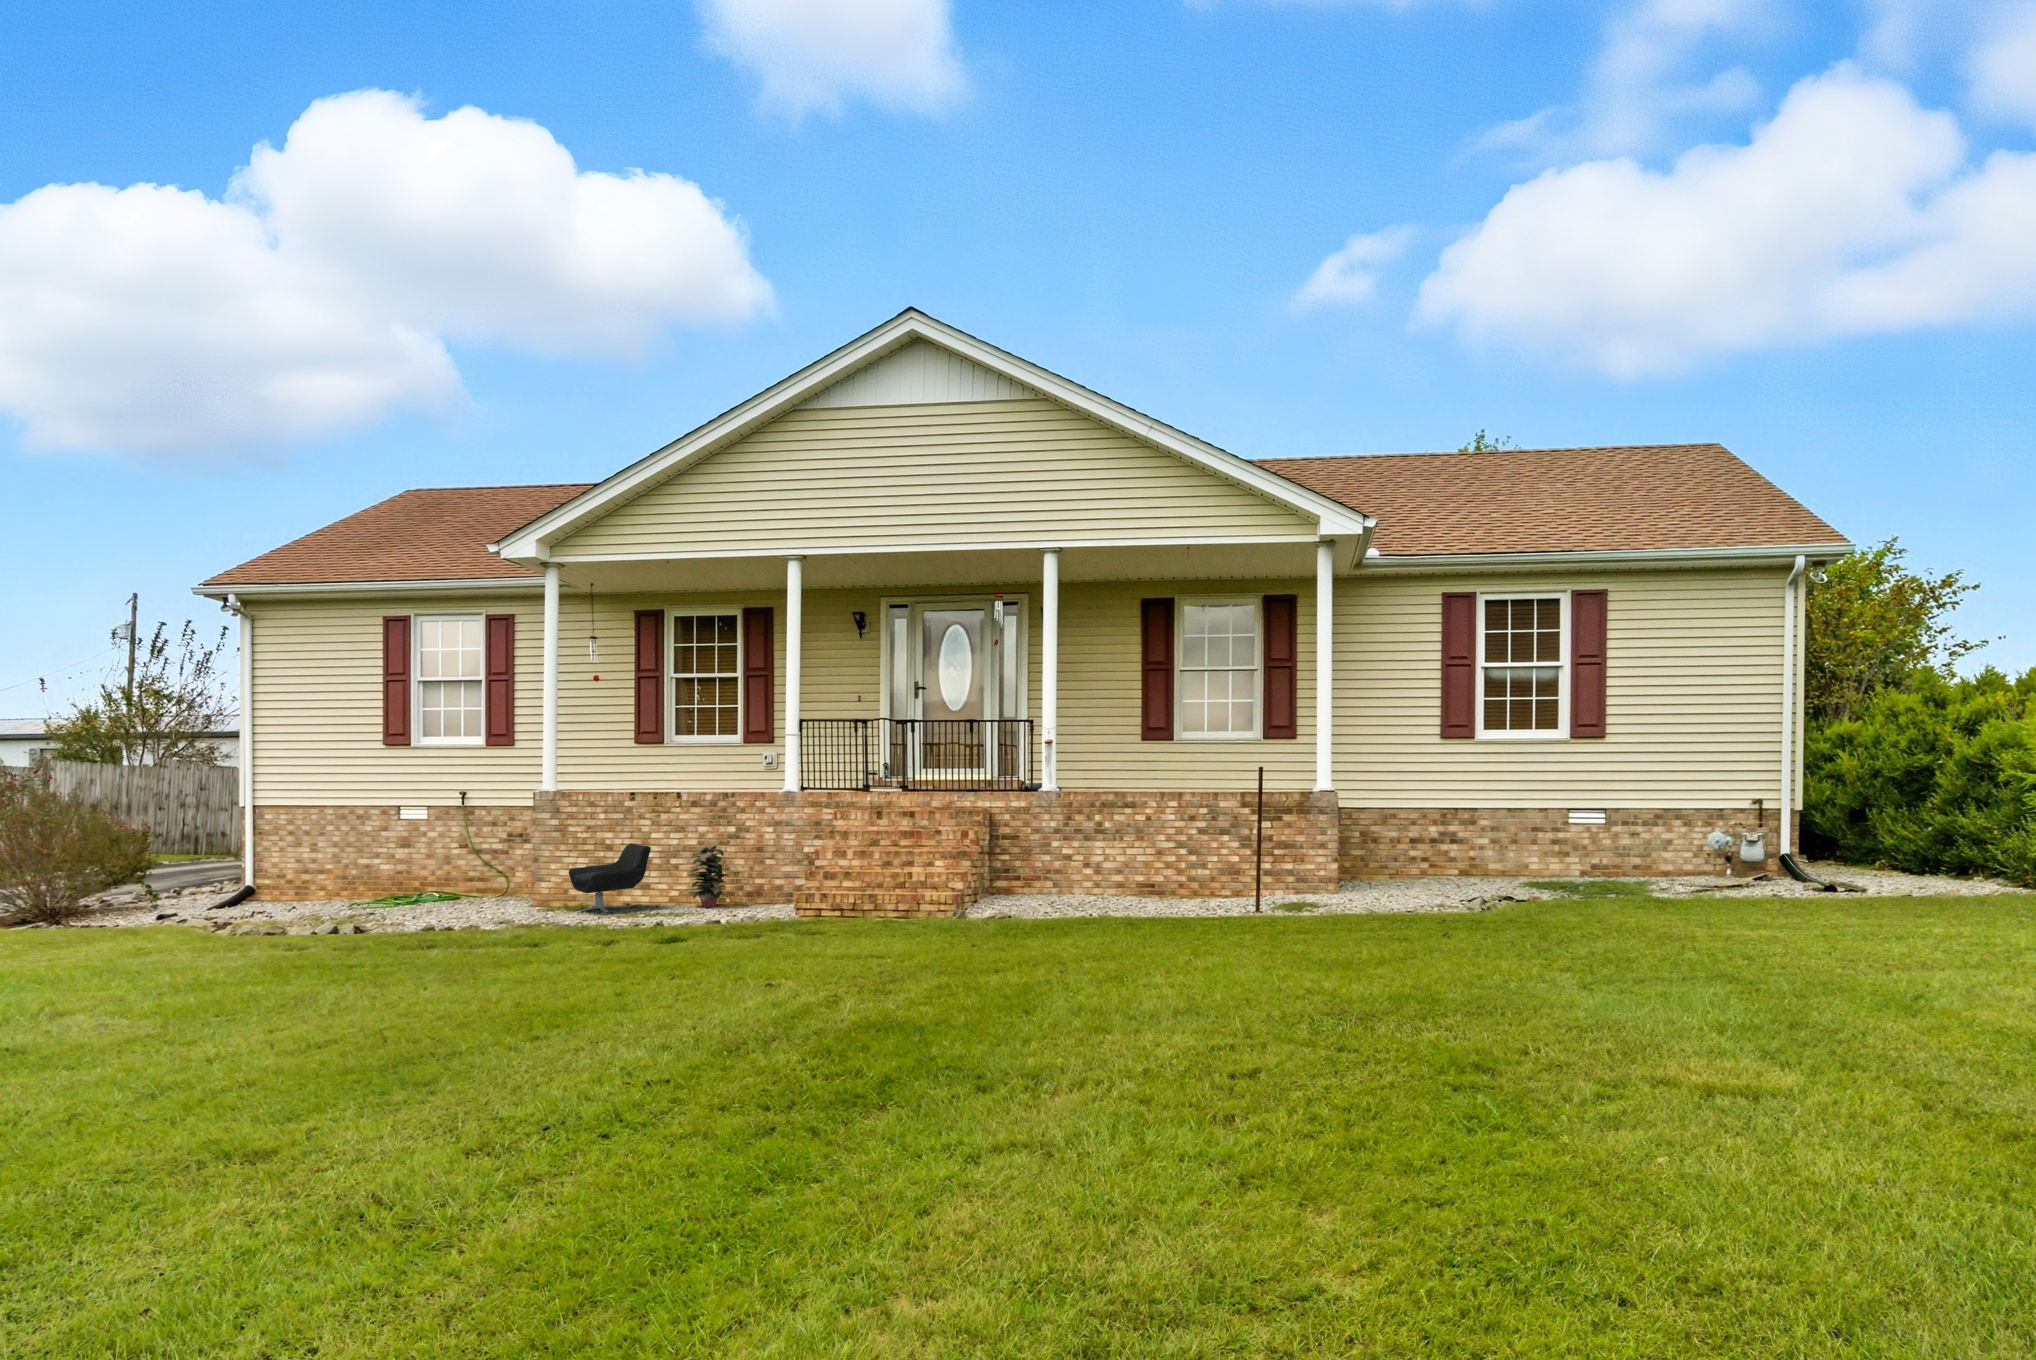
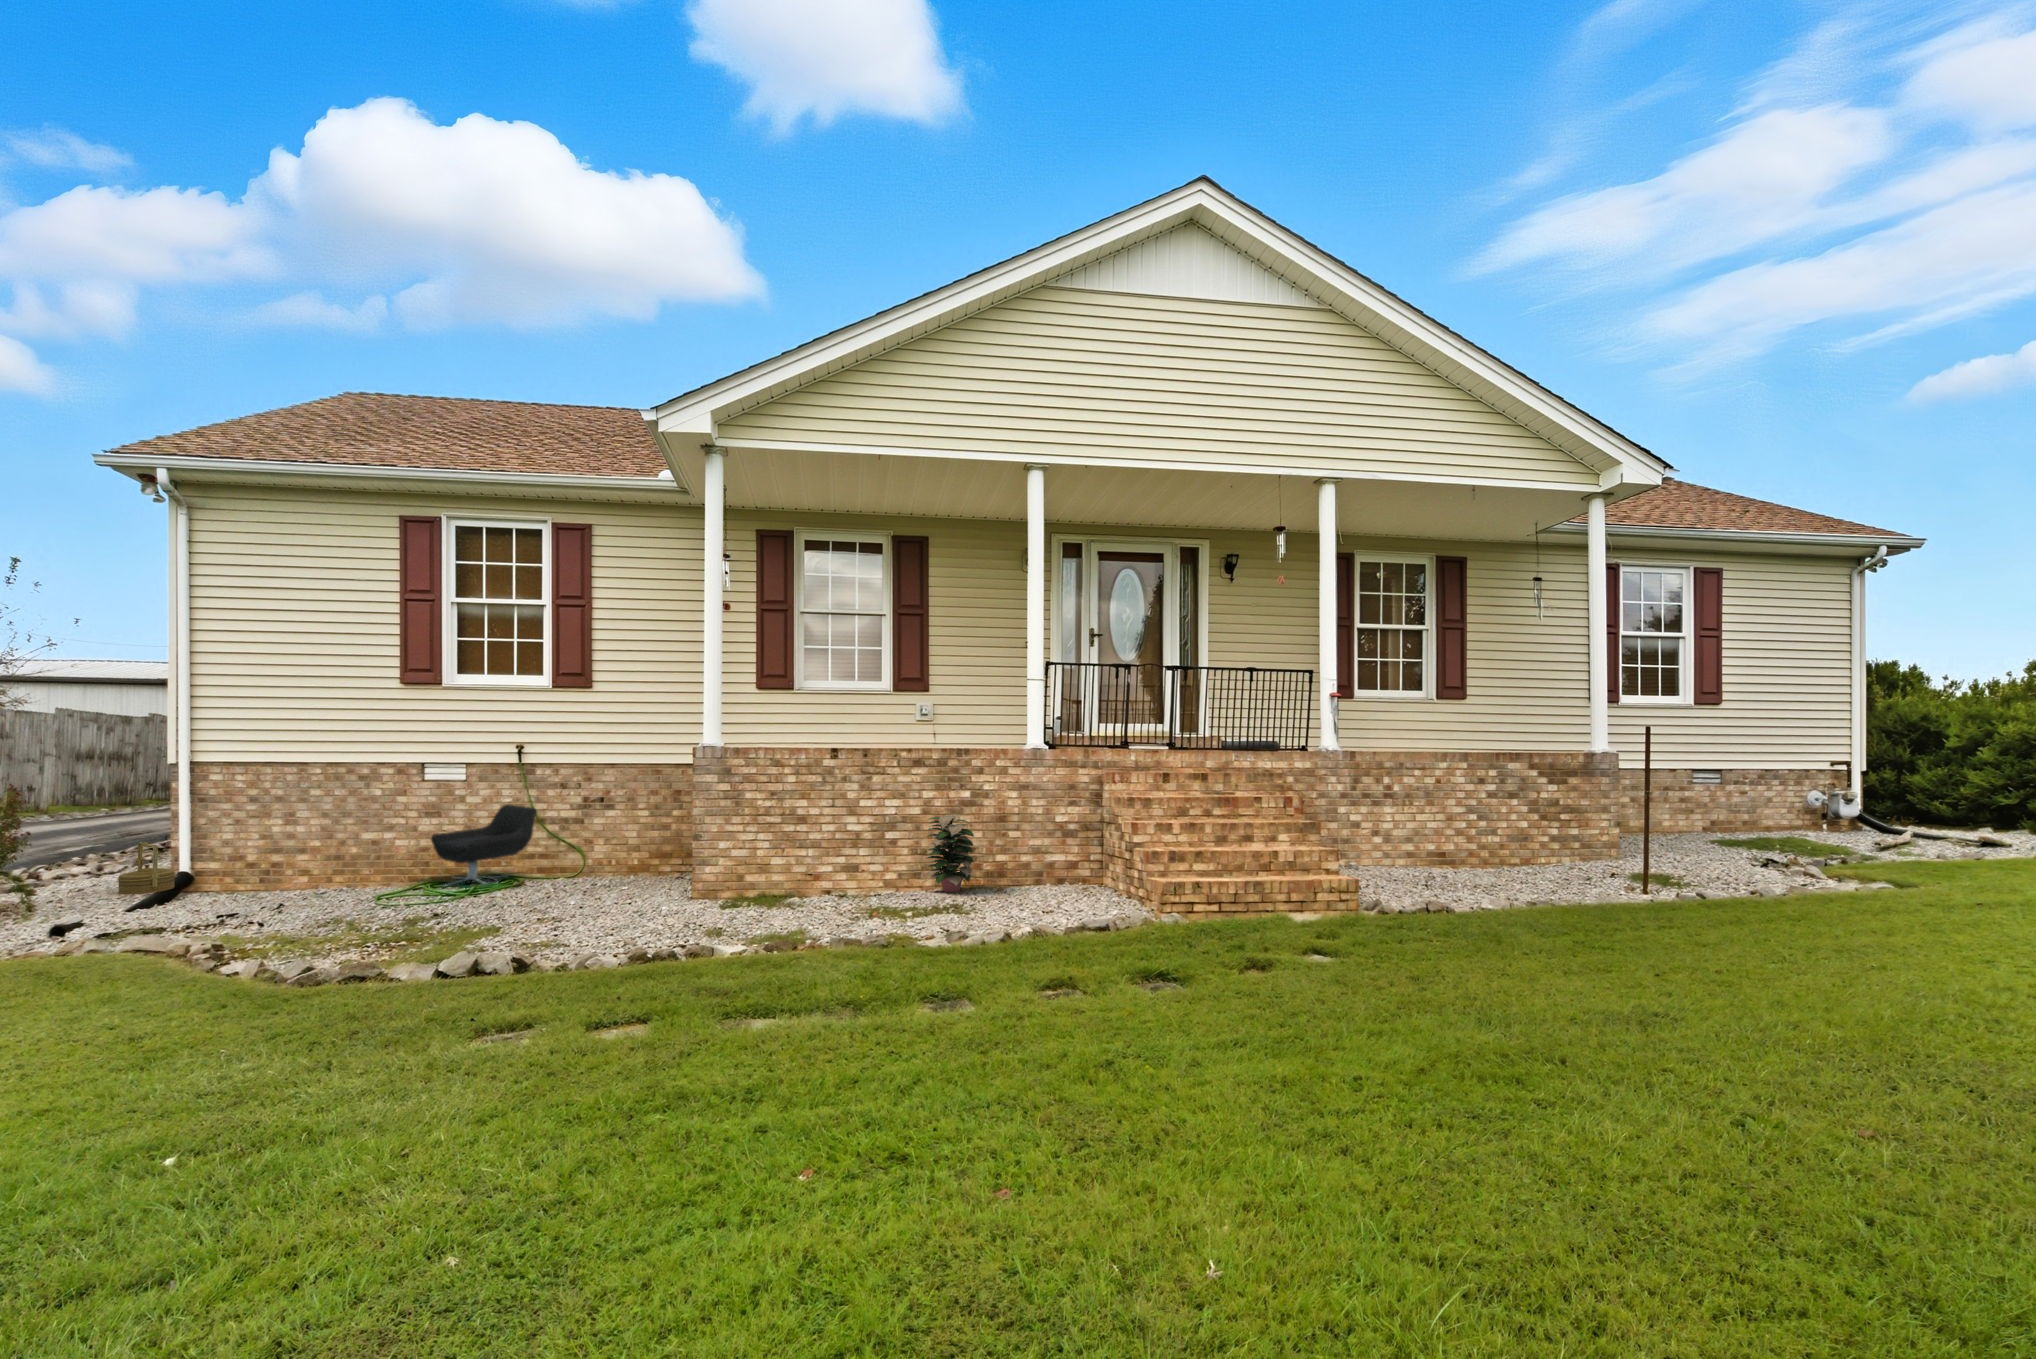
lounge chair: present [569,843,651,913] -> present [431,804,537,884]
woven basket: none [208,863,244,899] -> present [117,841,176,894]

